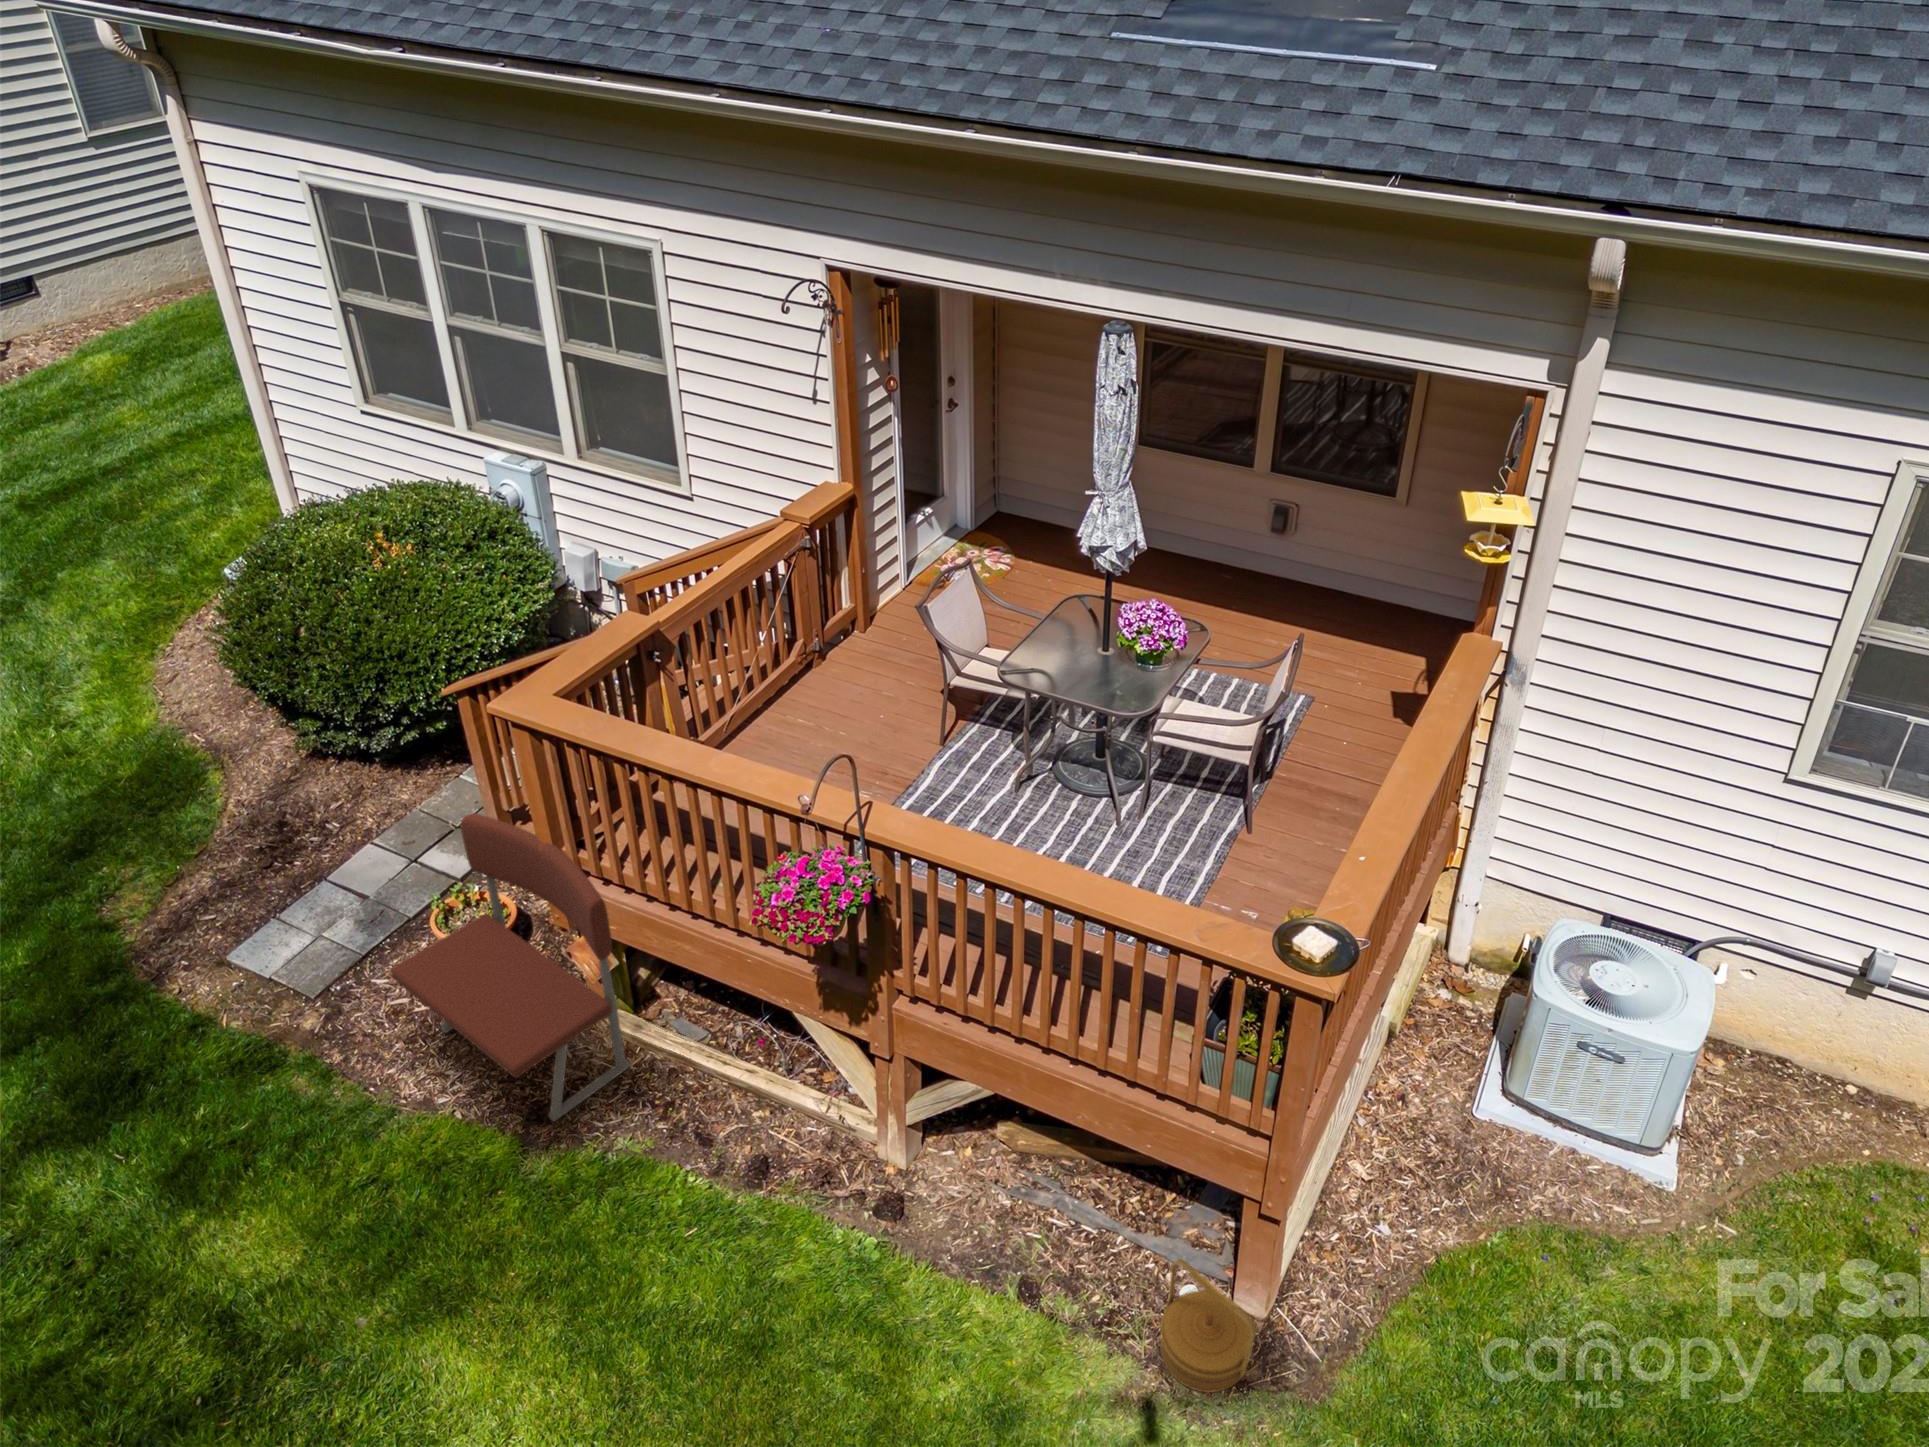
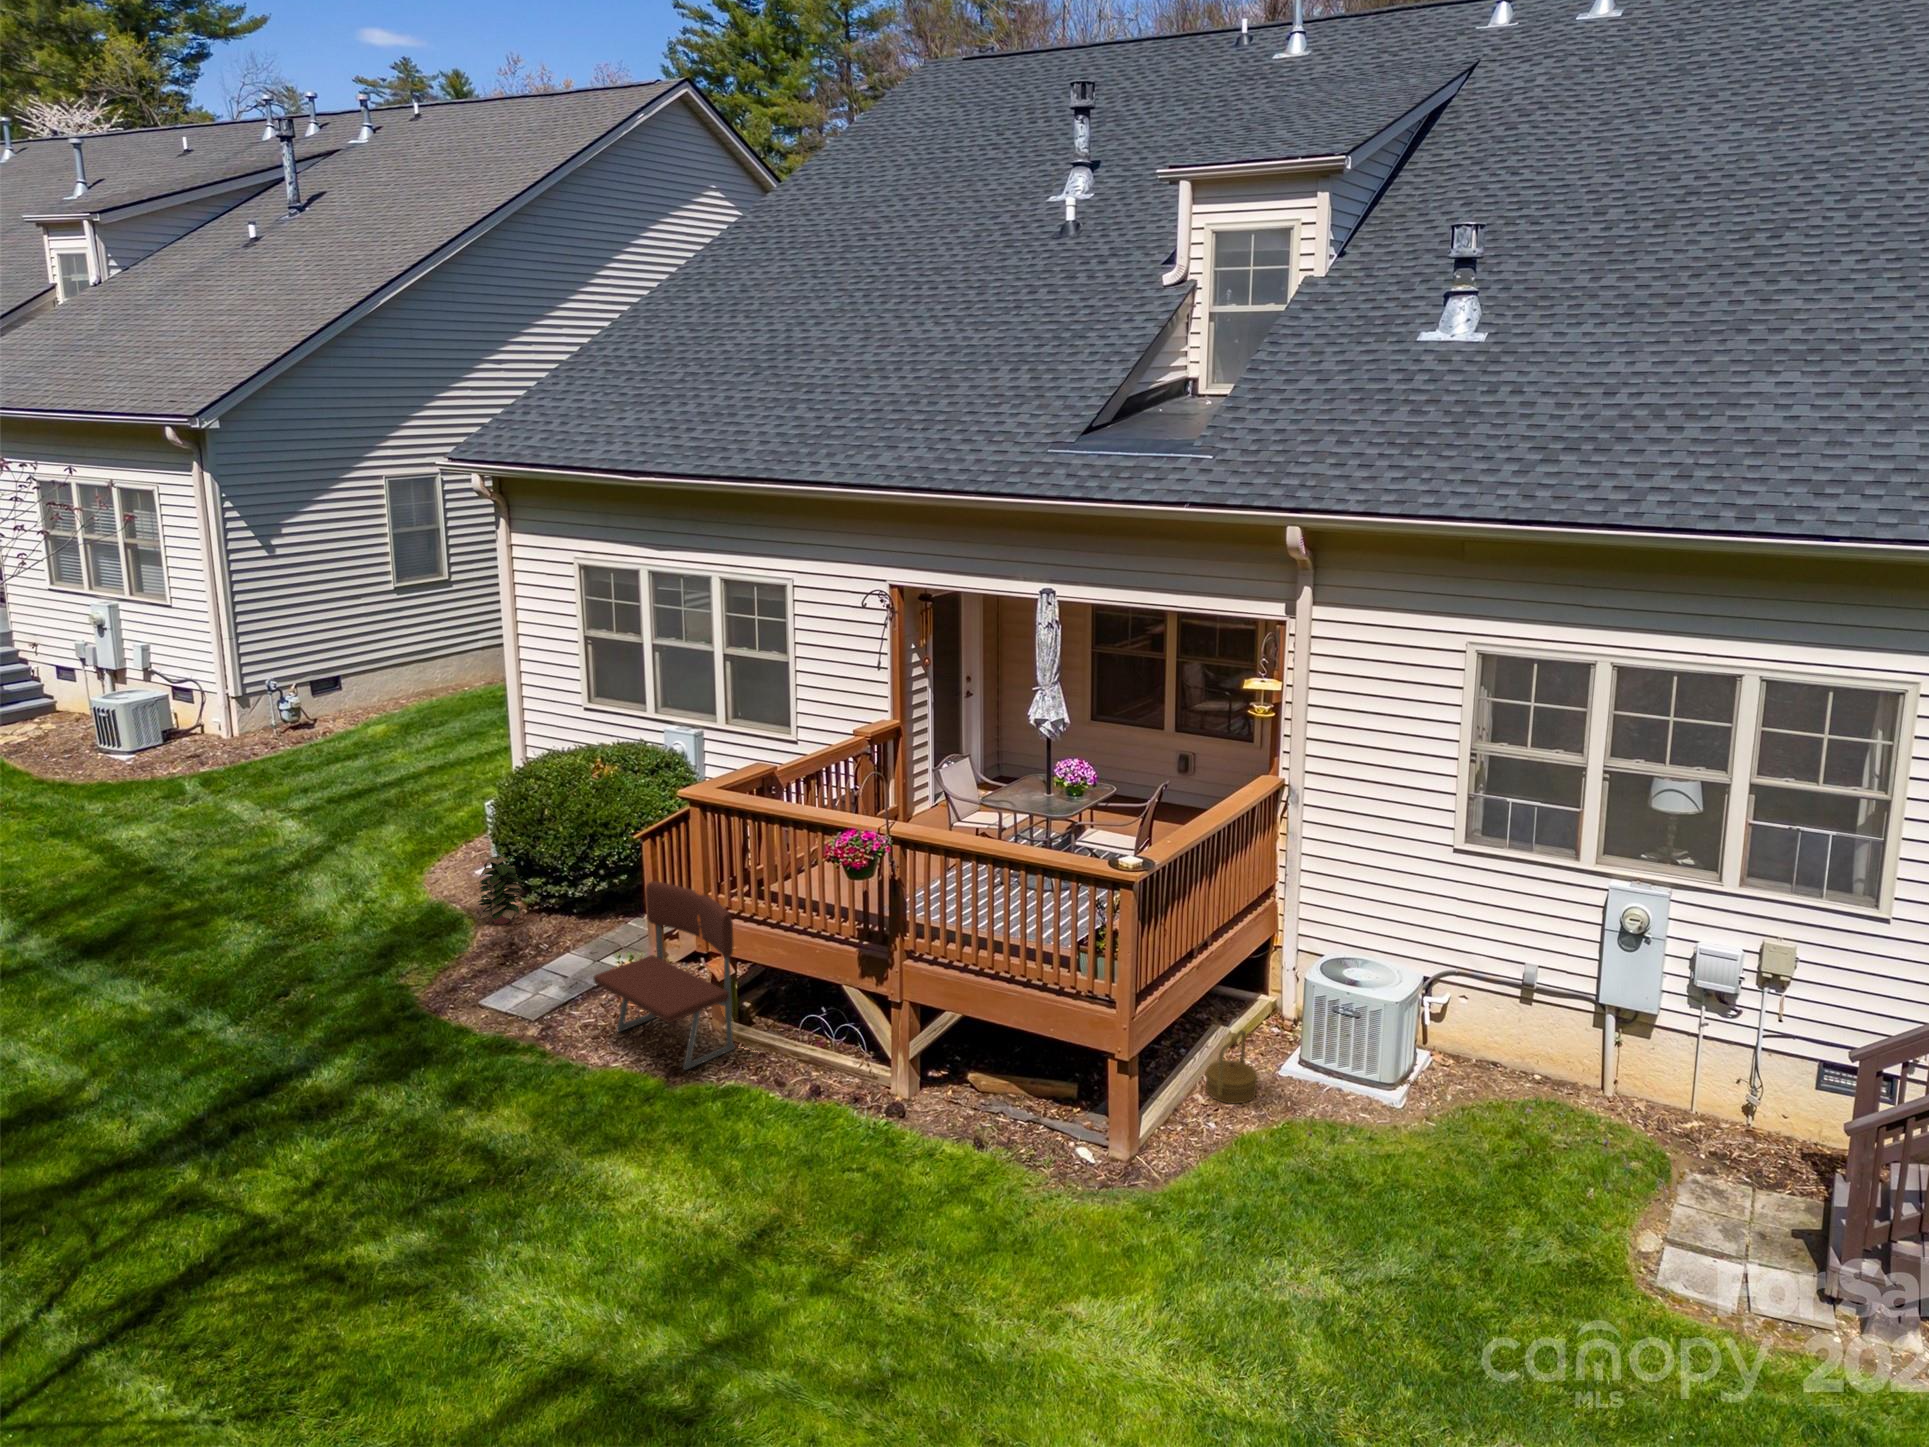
decorative plant: none [212,687,294,788] -> present [478,856,525,924]
woven basket: present [1160,1259,1257,1393] -> present [1205,1030,1258,1104]

